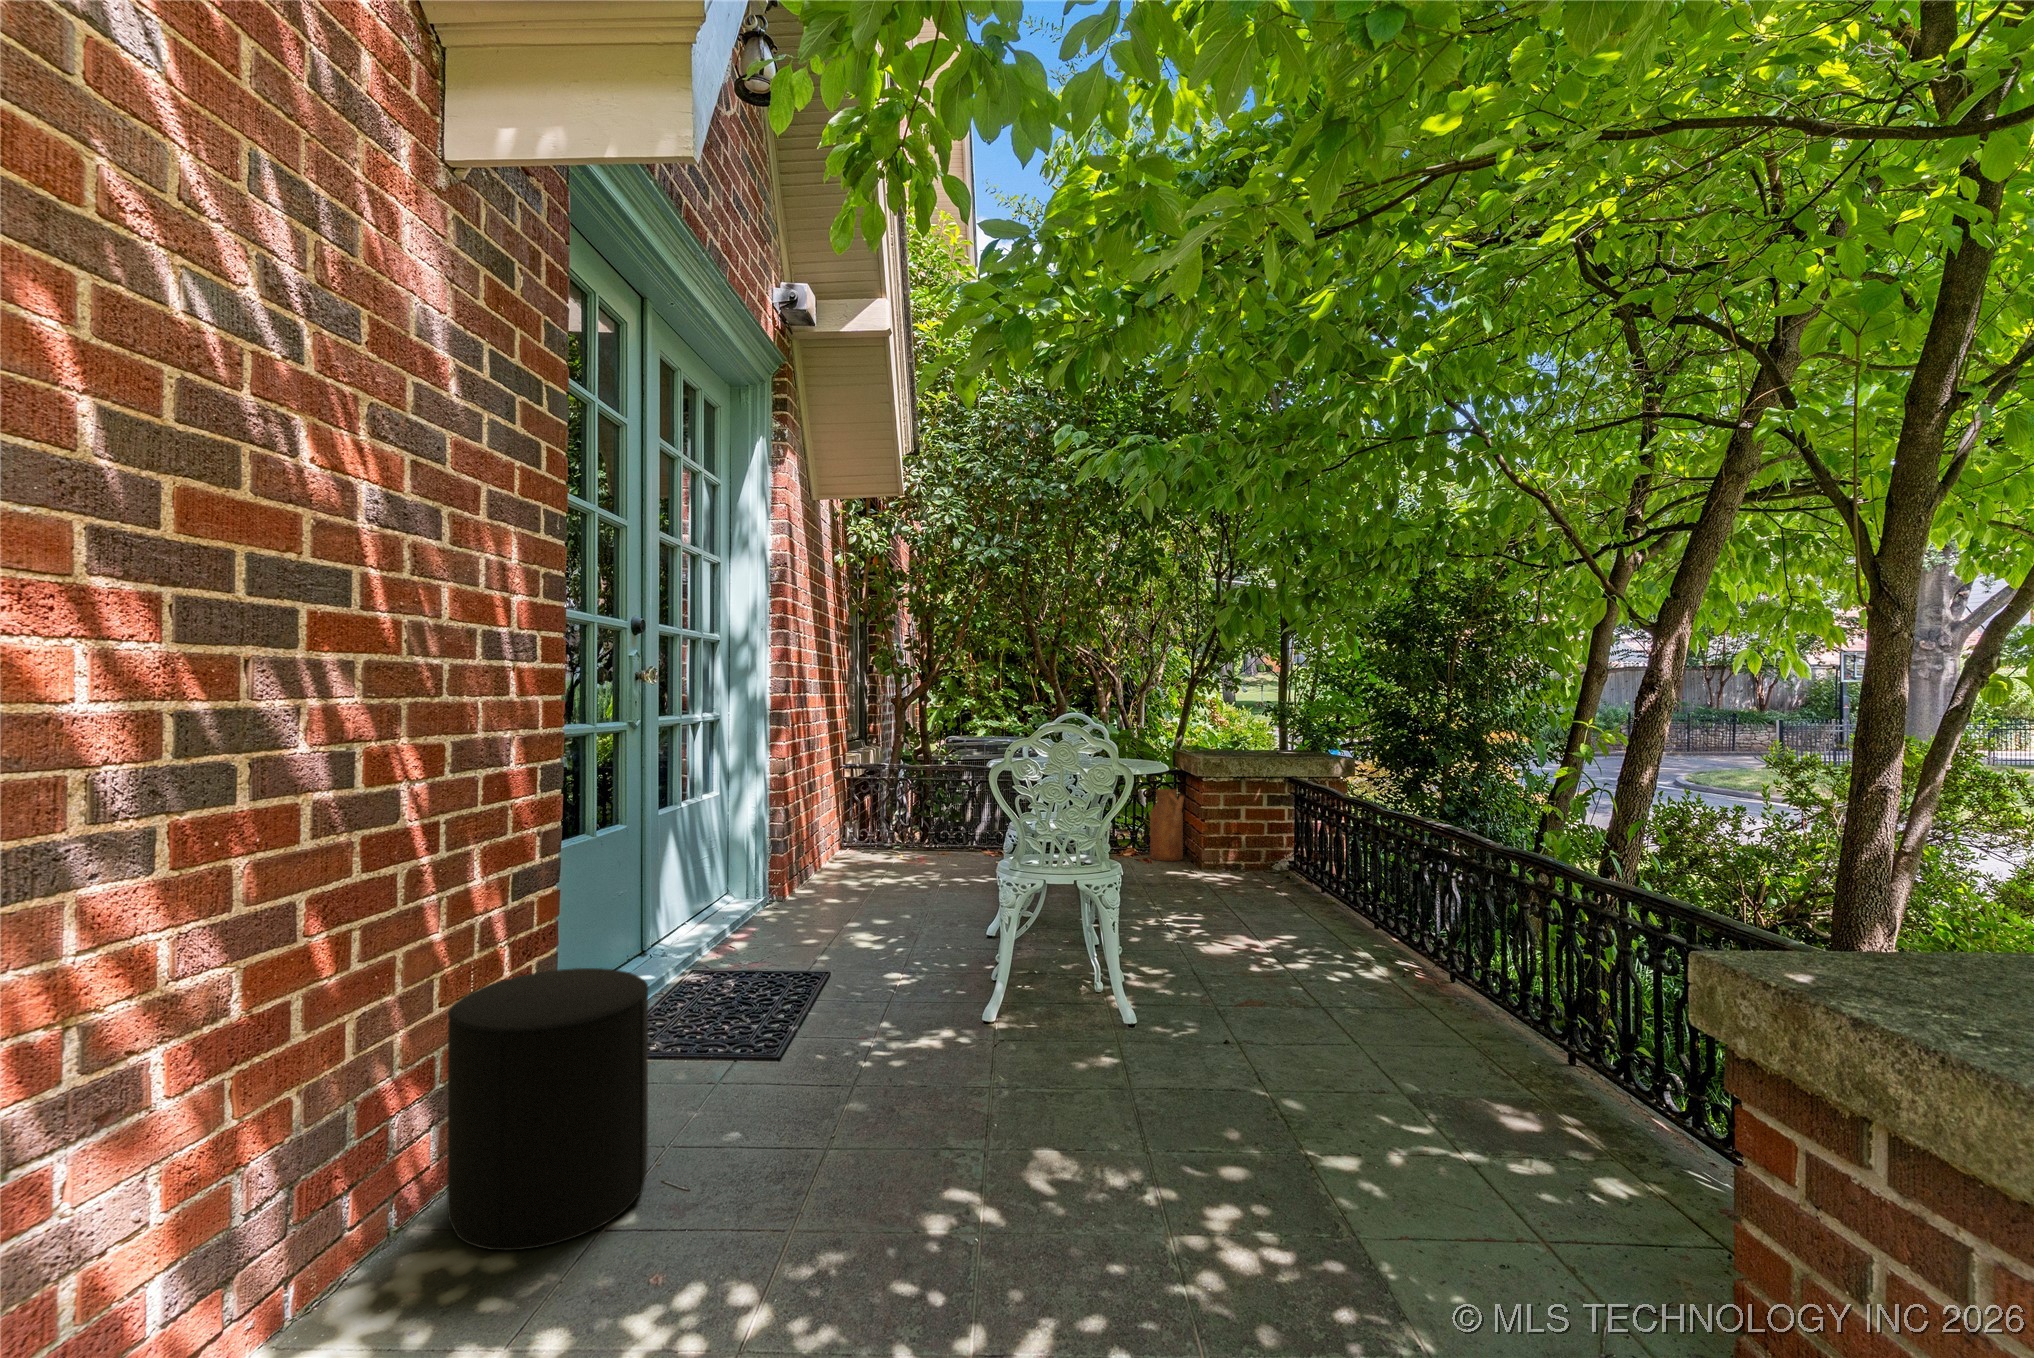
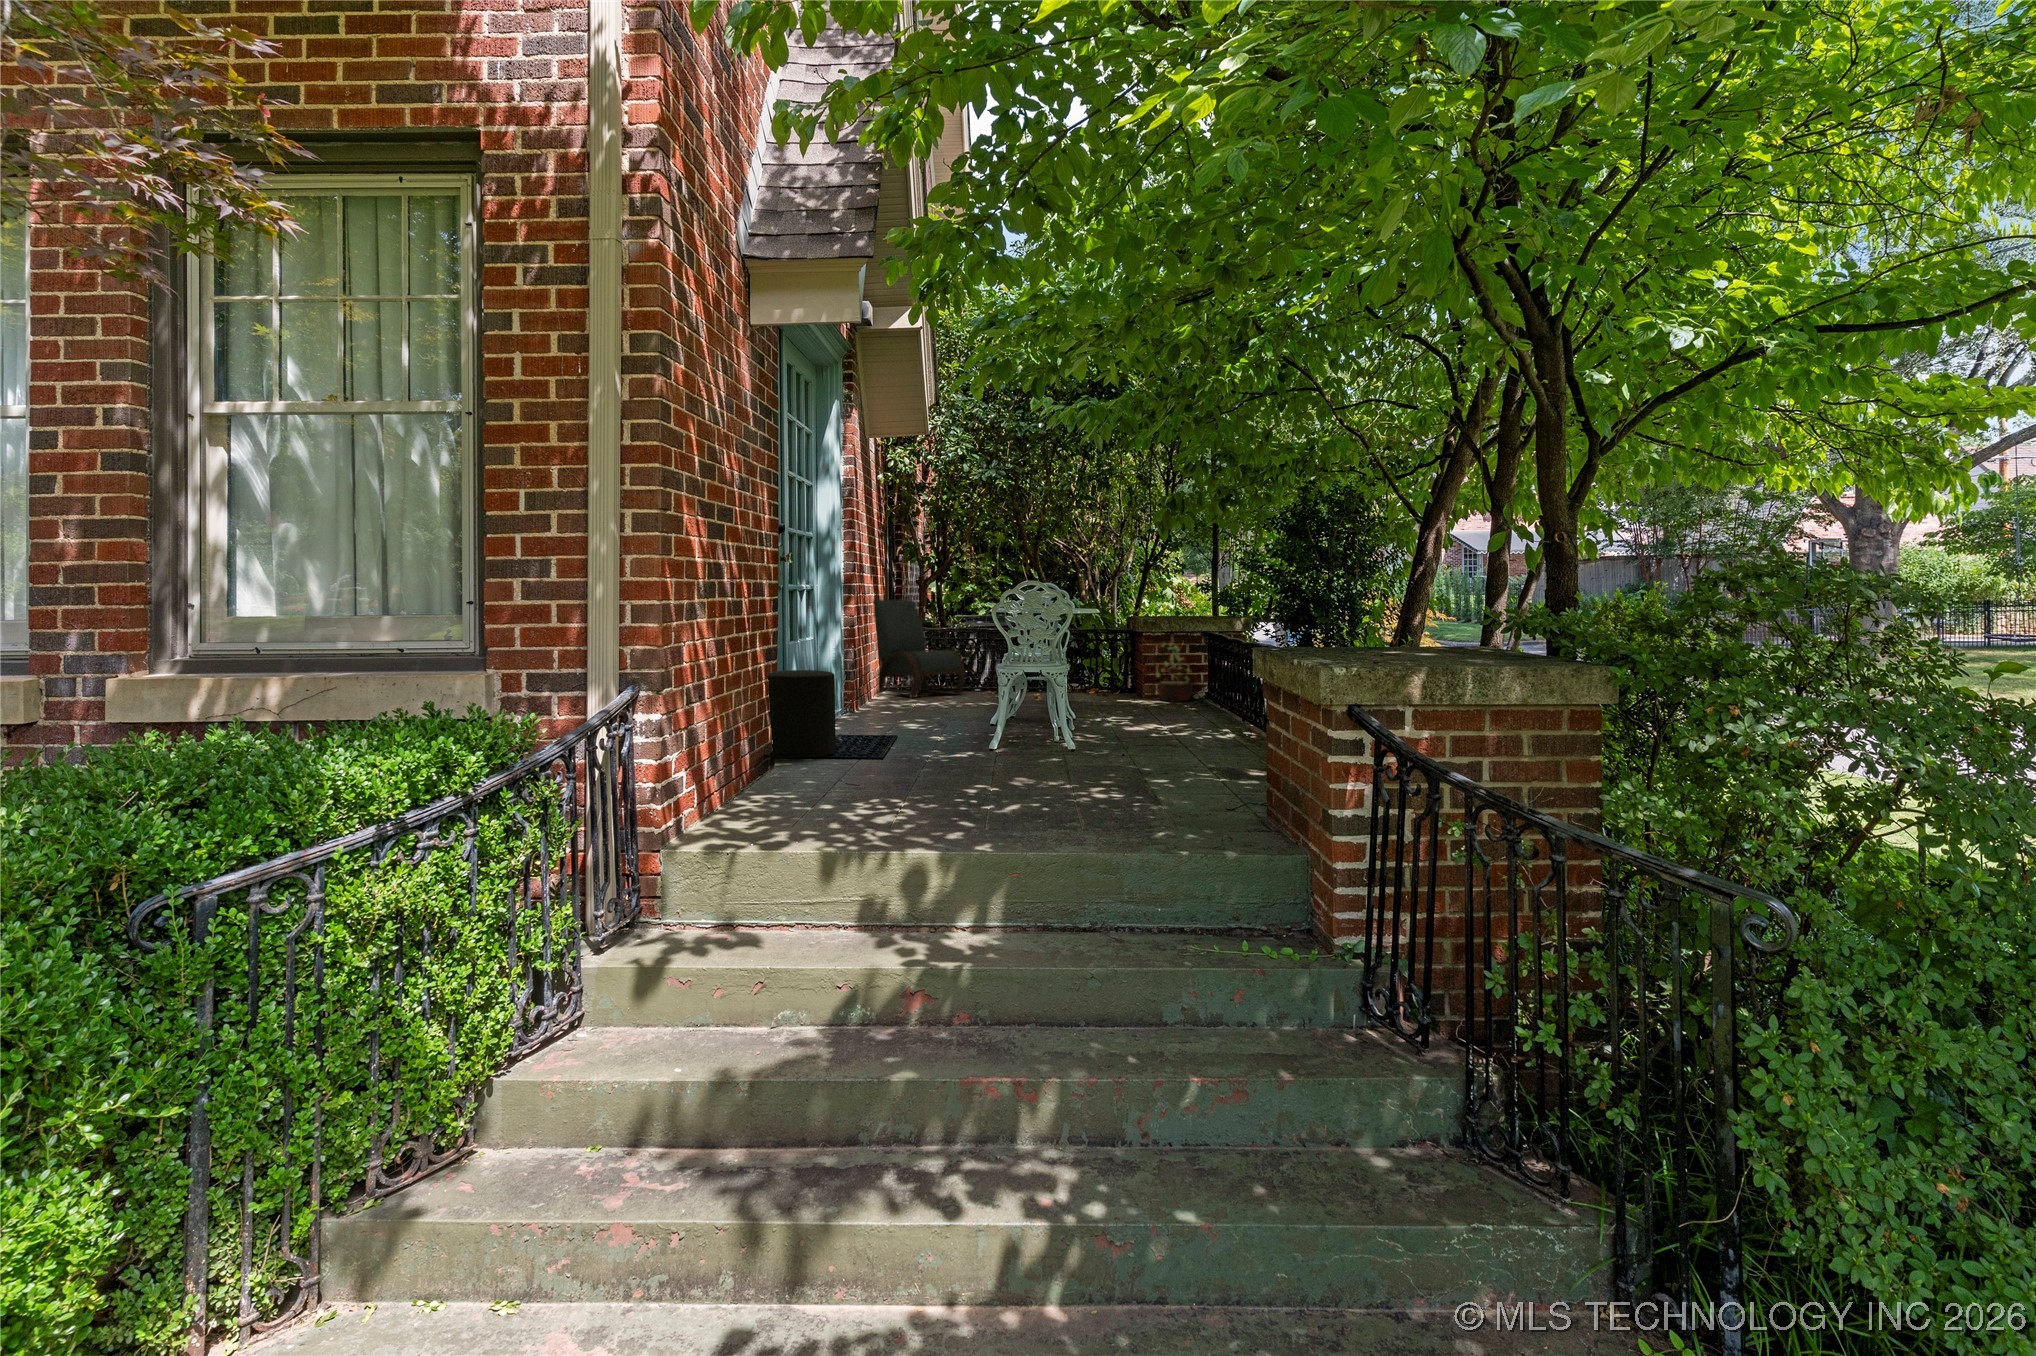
lounge chair: none [816,725,954,874] -> present [873,600,965,698]
decorative plant: none [1222,788,1283,878] -> present [1156,643,1192,702]
watering can: present [1150,789,1185,861] -> none [1107,645,1130,696]

